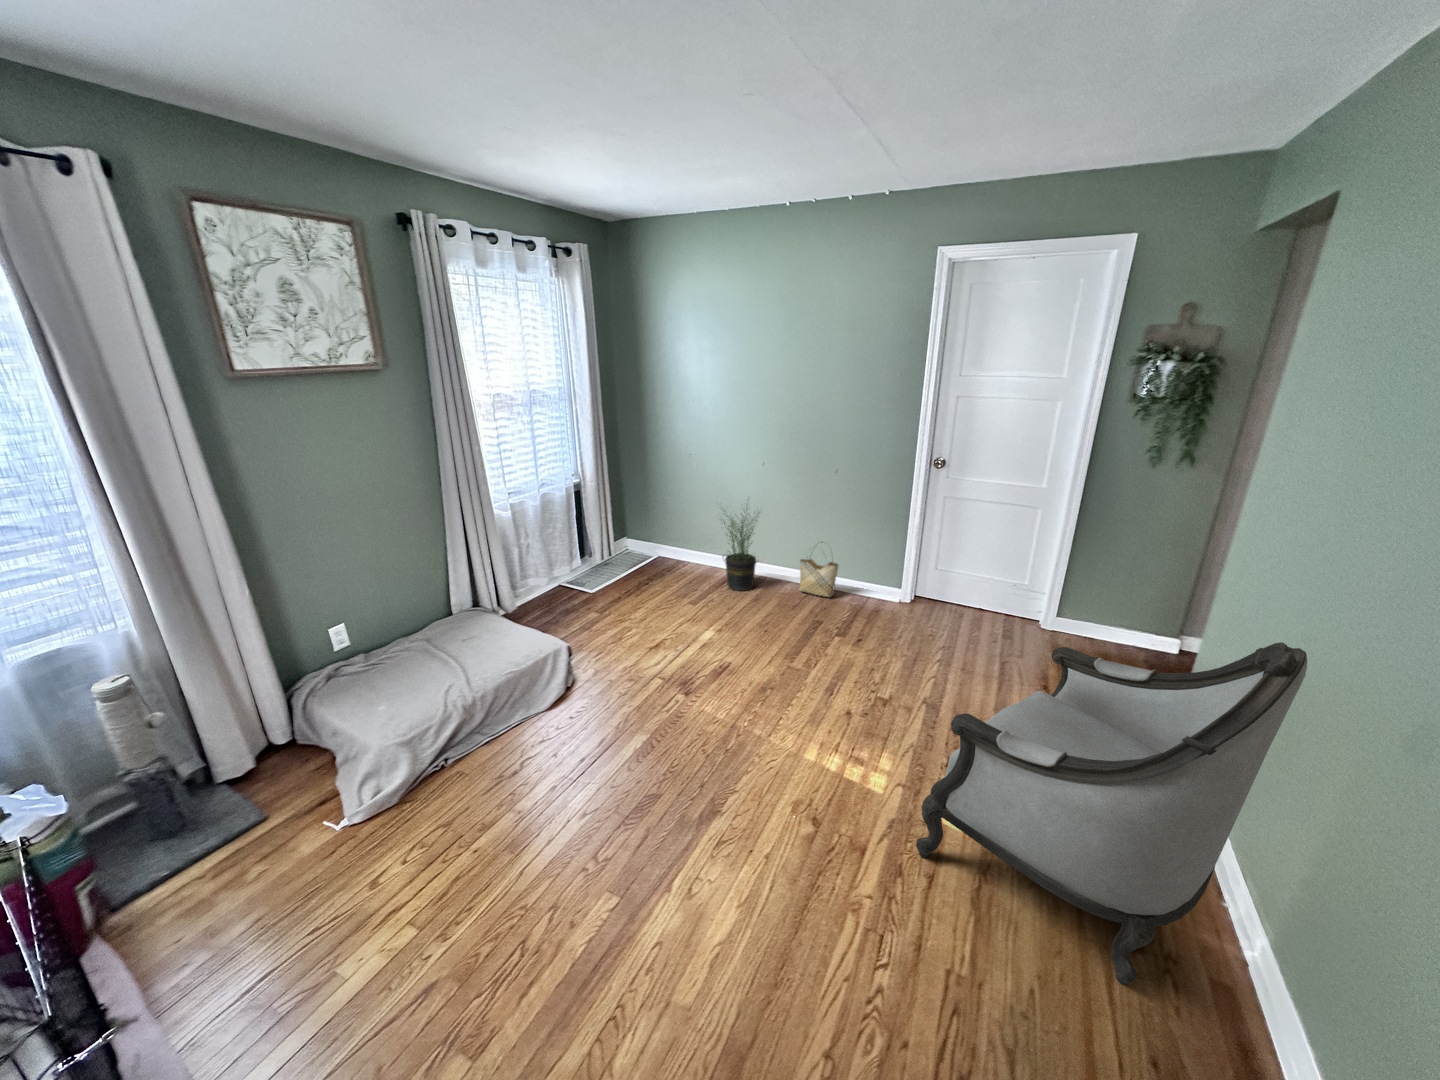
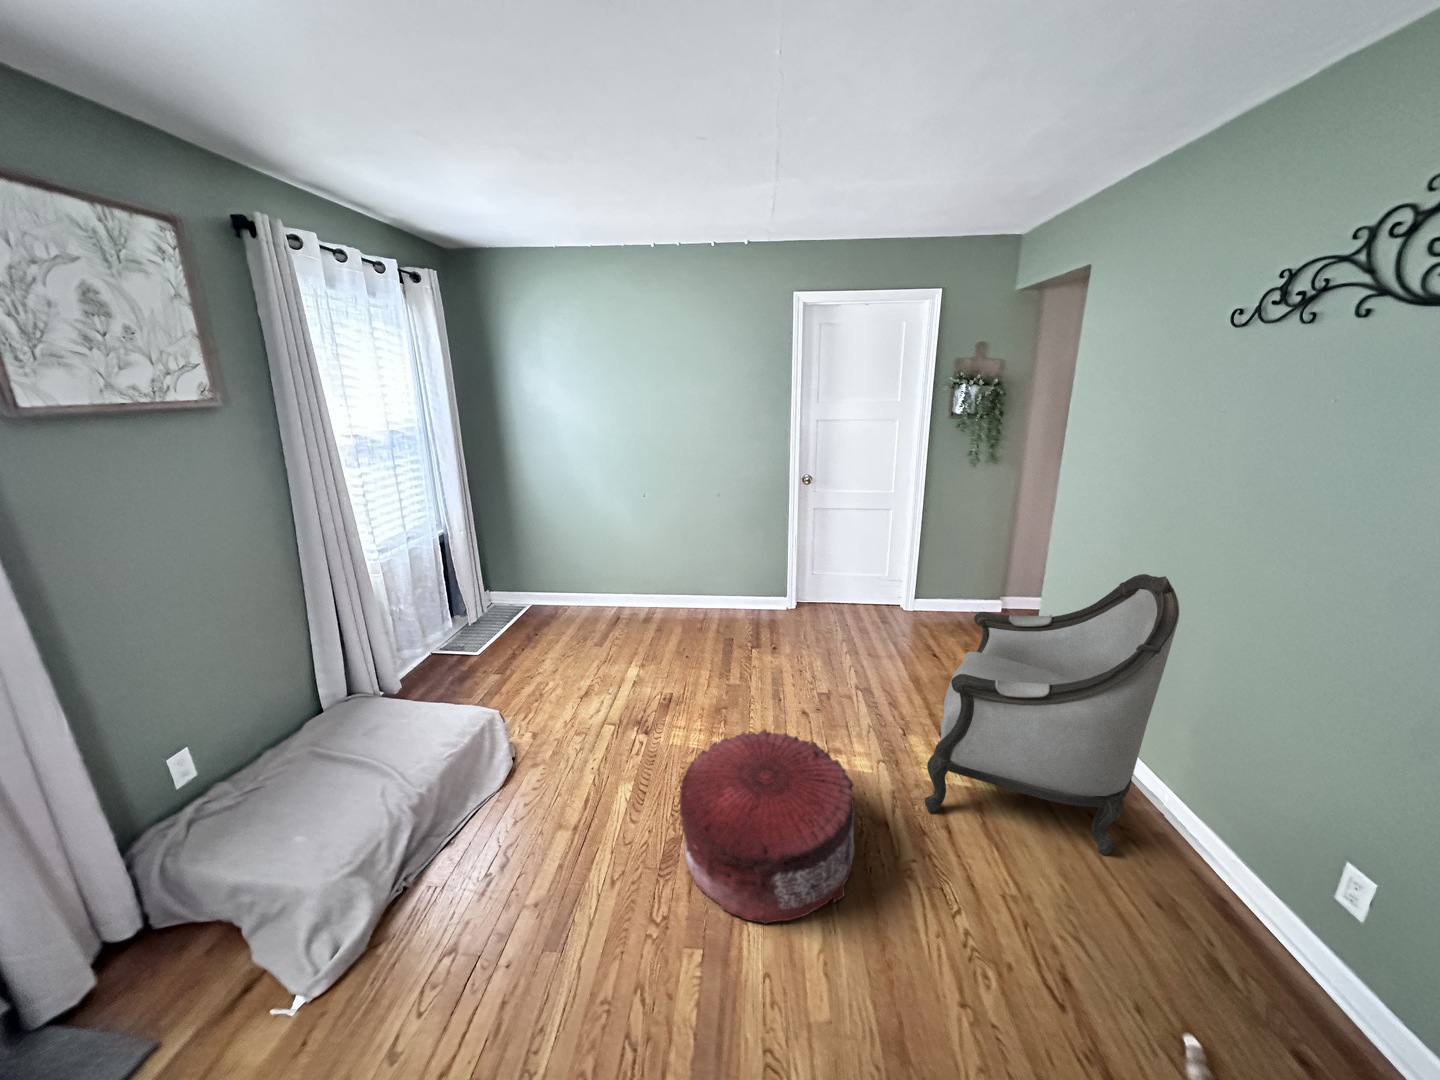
potted plant: present [723,510,759,591] -> none [606,529,663,626]
woven basket: present [799,542,838,597] -> none [697,564,735,617]
pouf: none [636,714,816,906] -> present [679,729,854,924]

